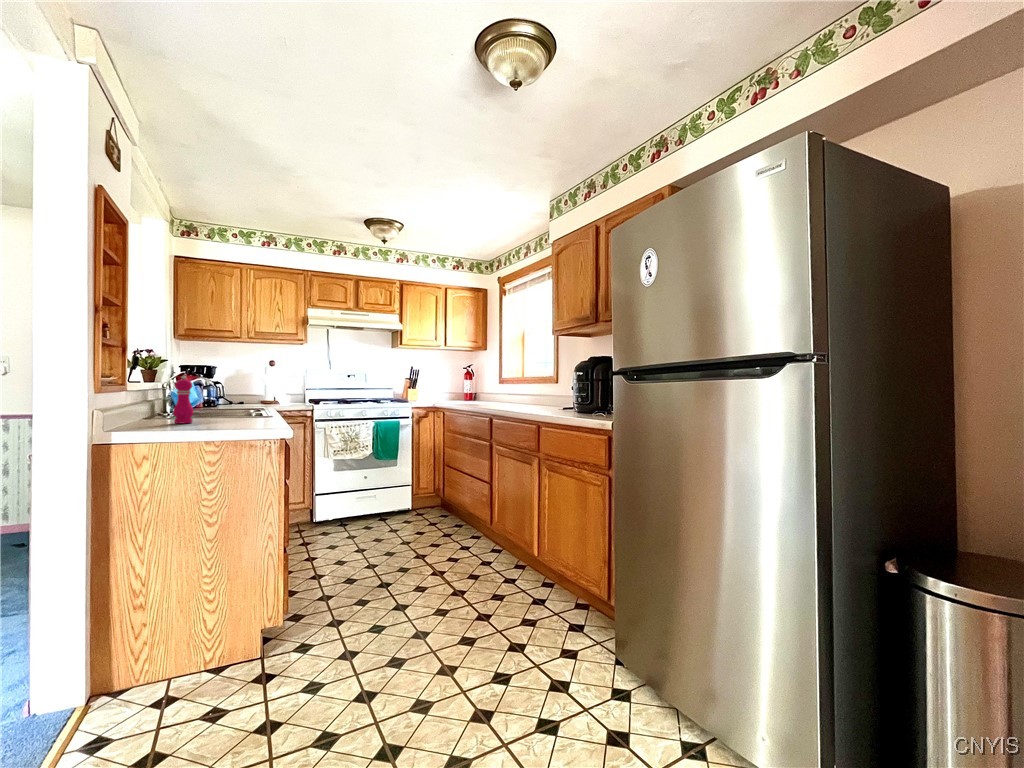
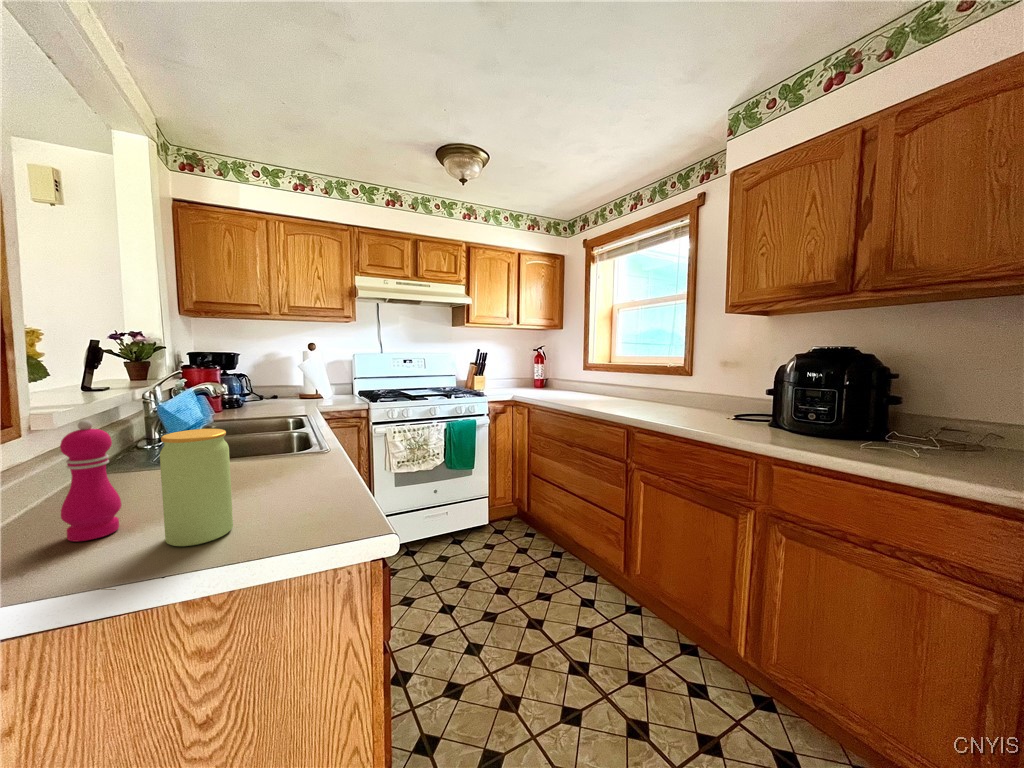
jar: none [215,381,240,424] -> present [160,429,233,546]

